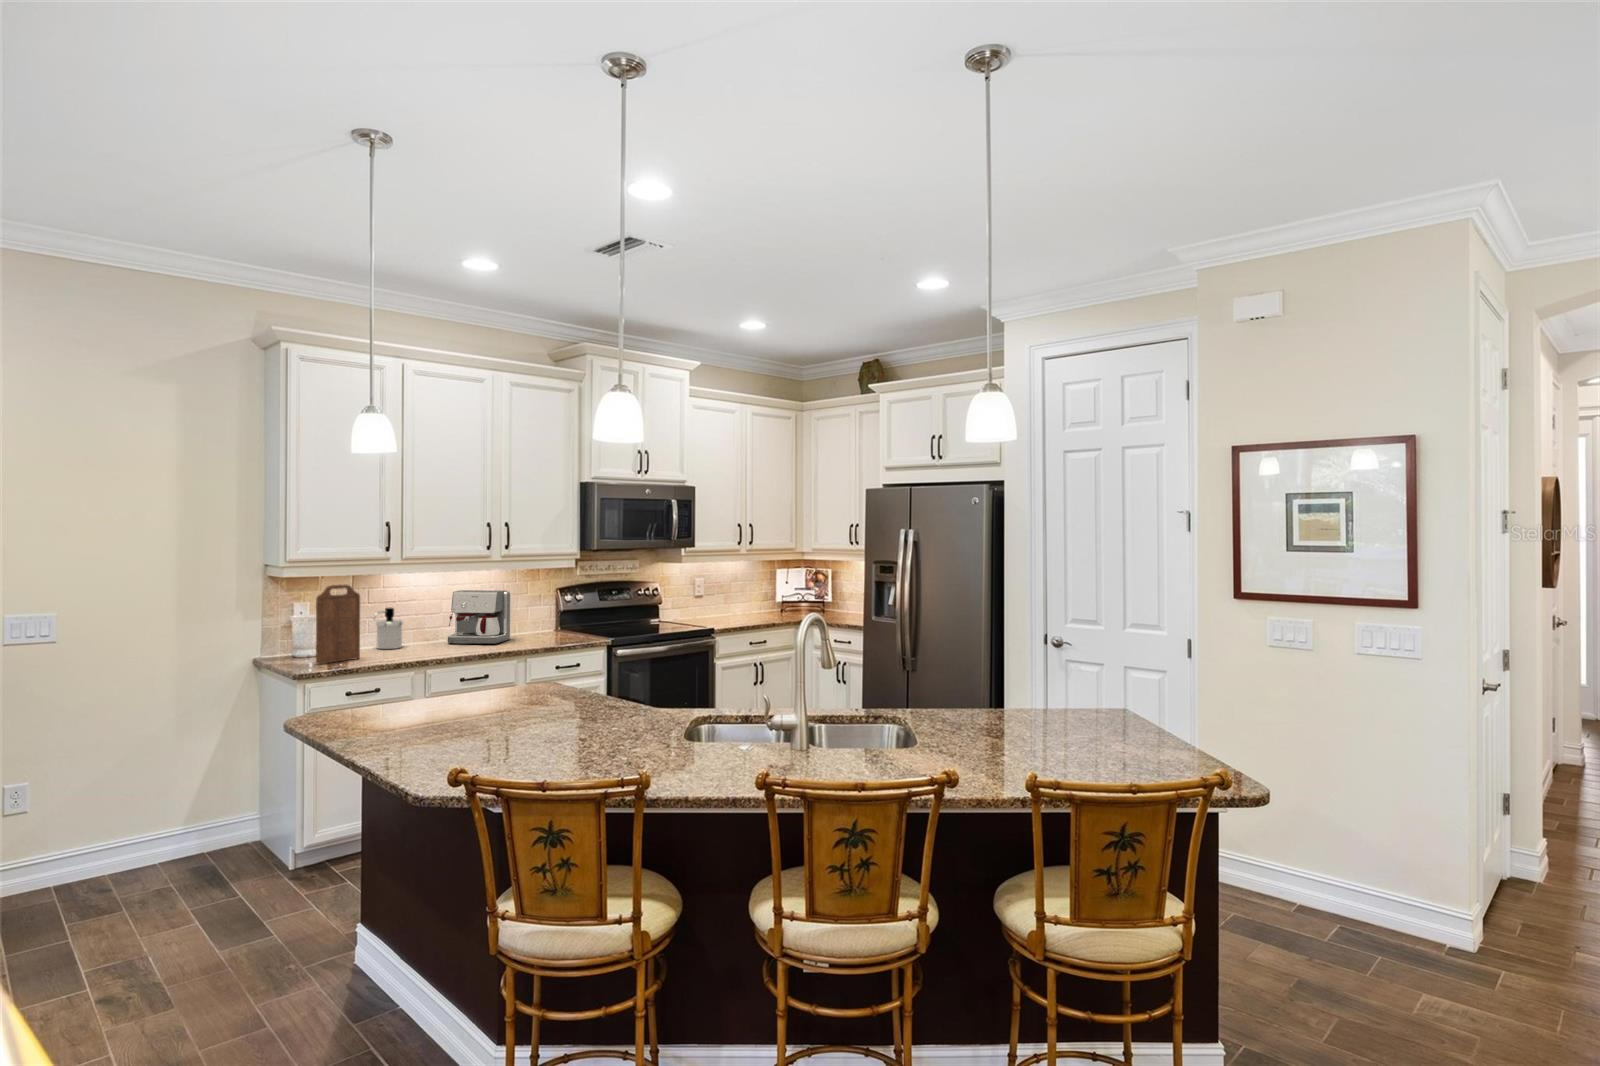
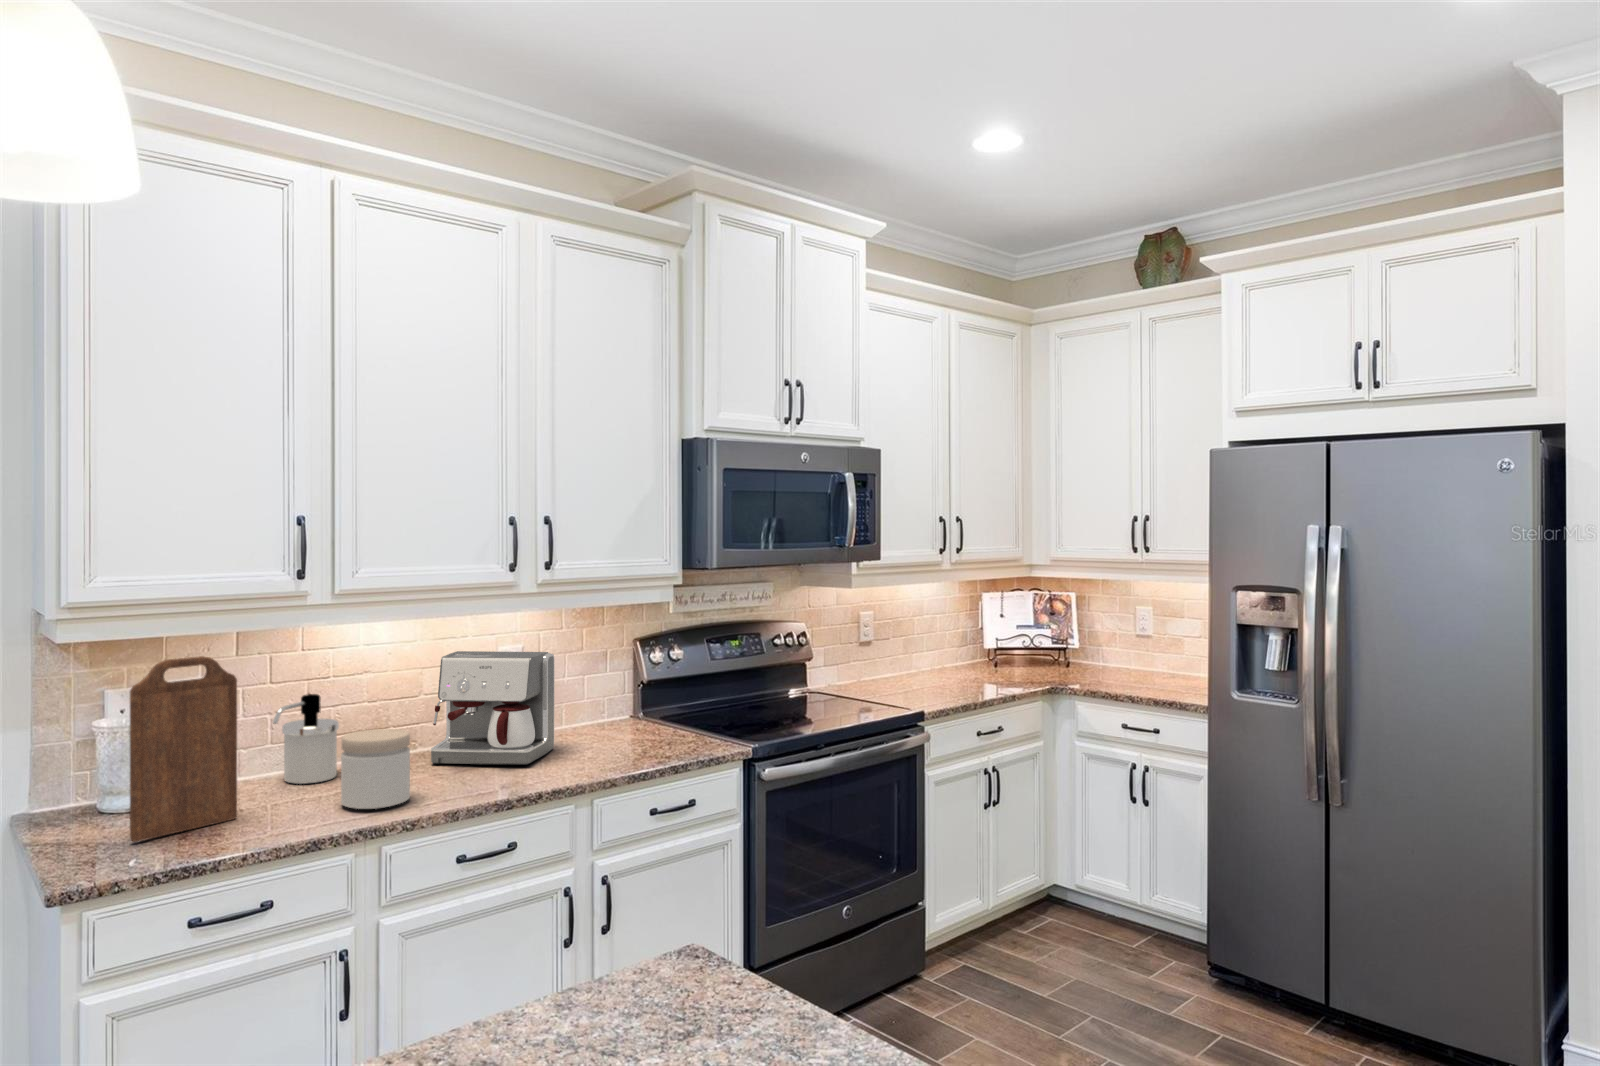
jar: none [407,622,439,656] -> present [341,729,410,809]

